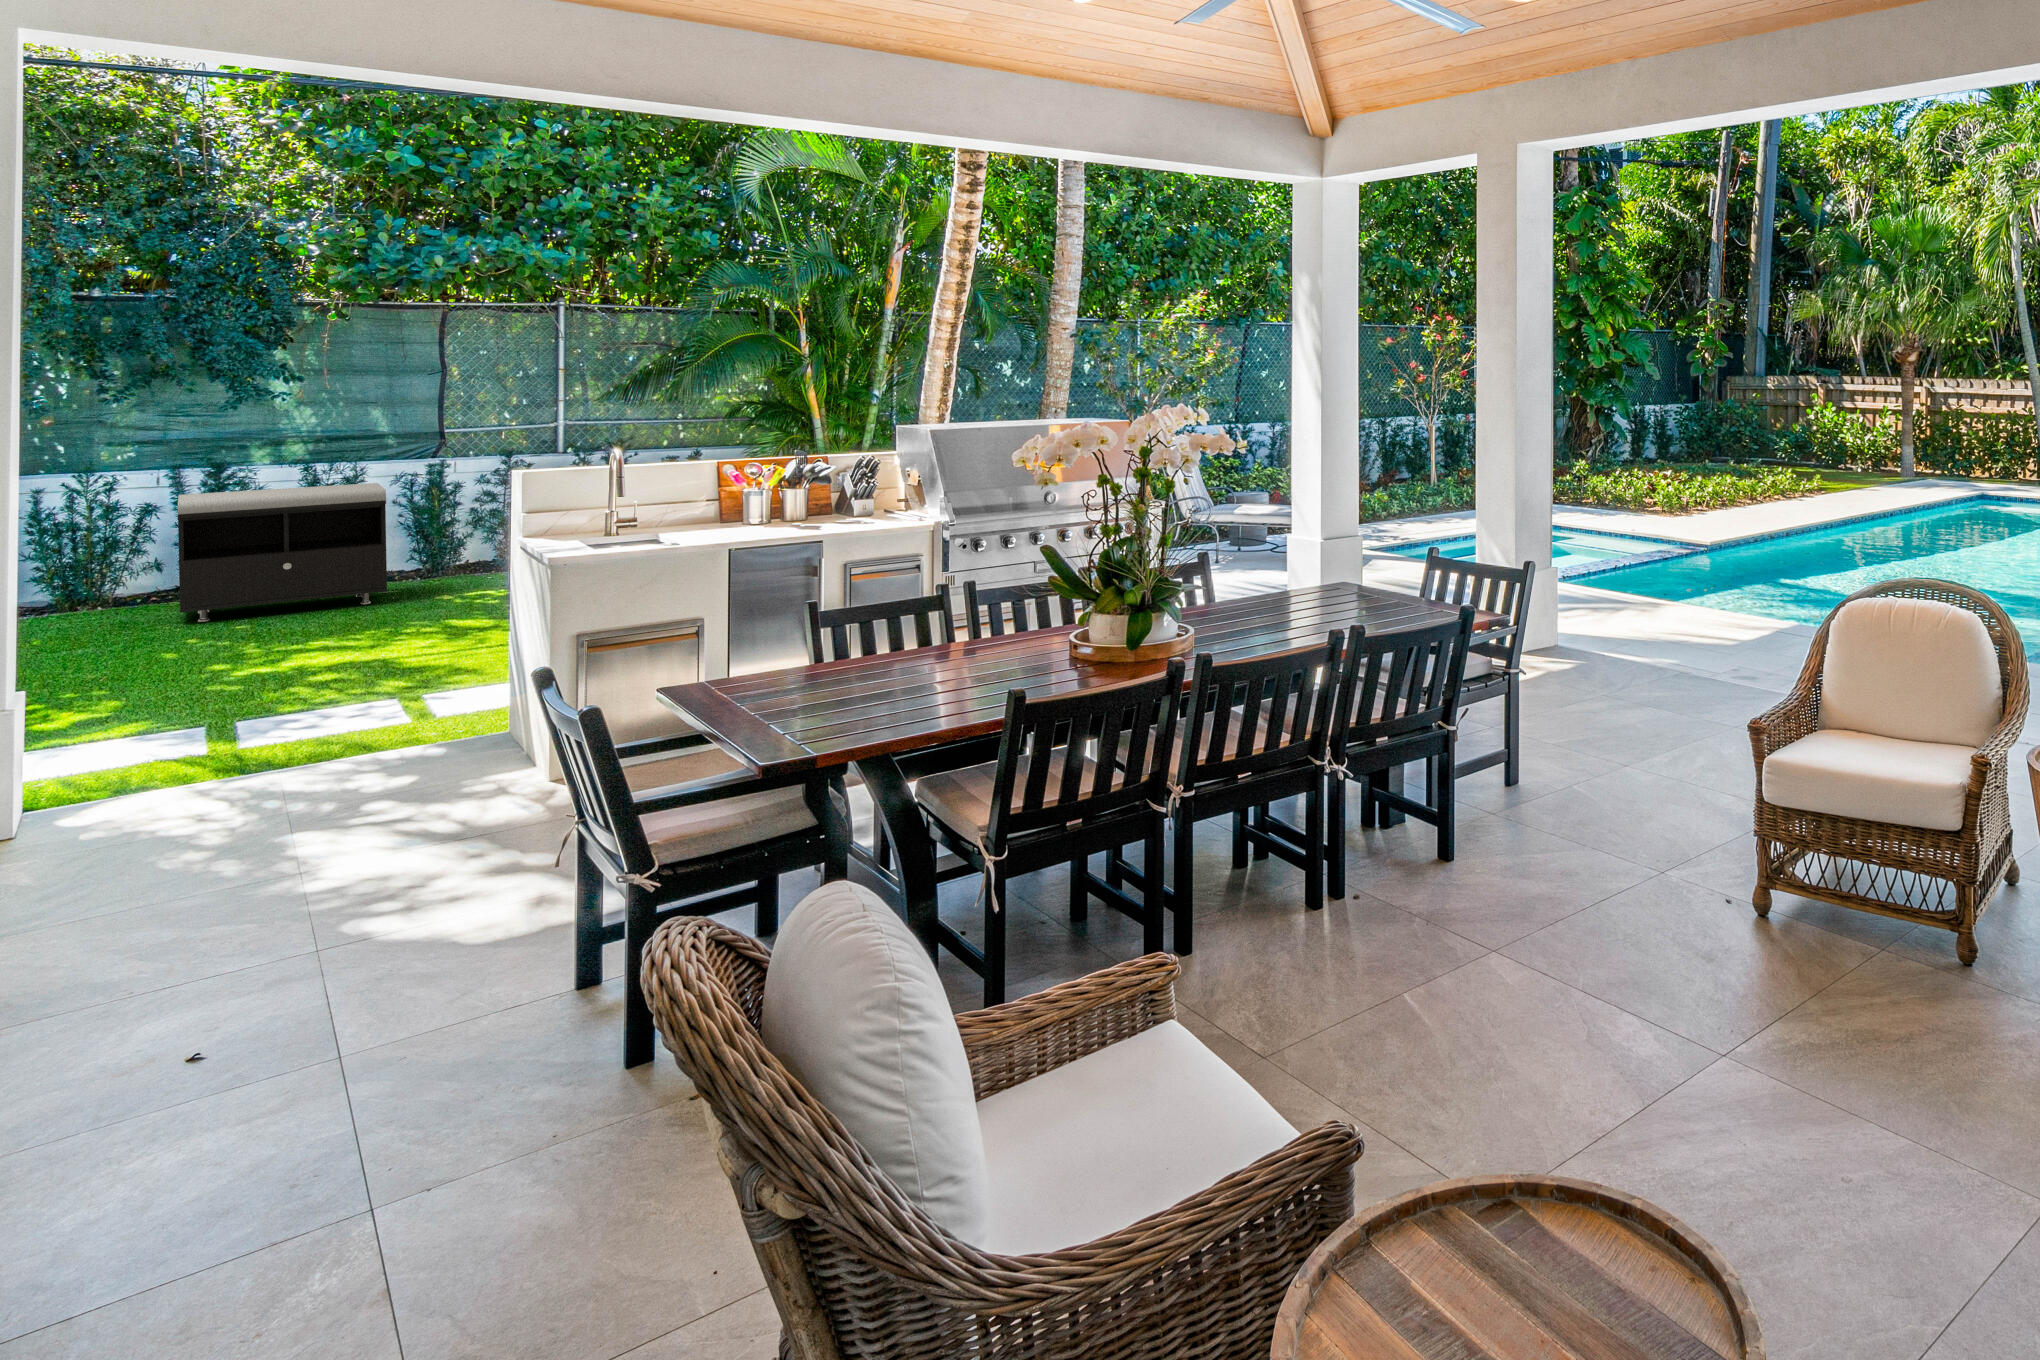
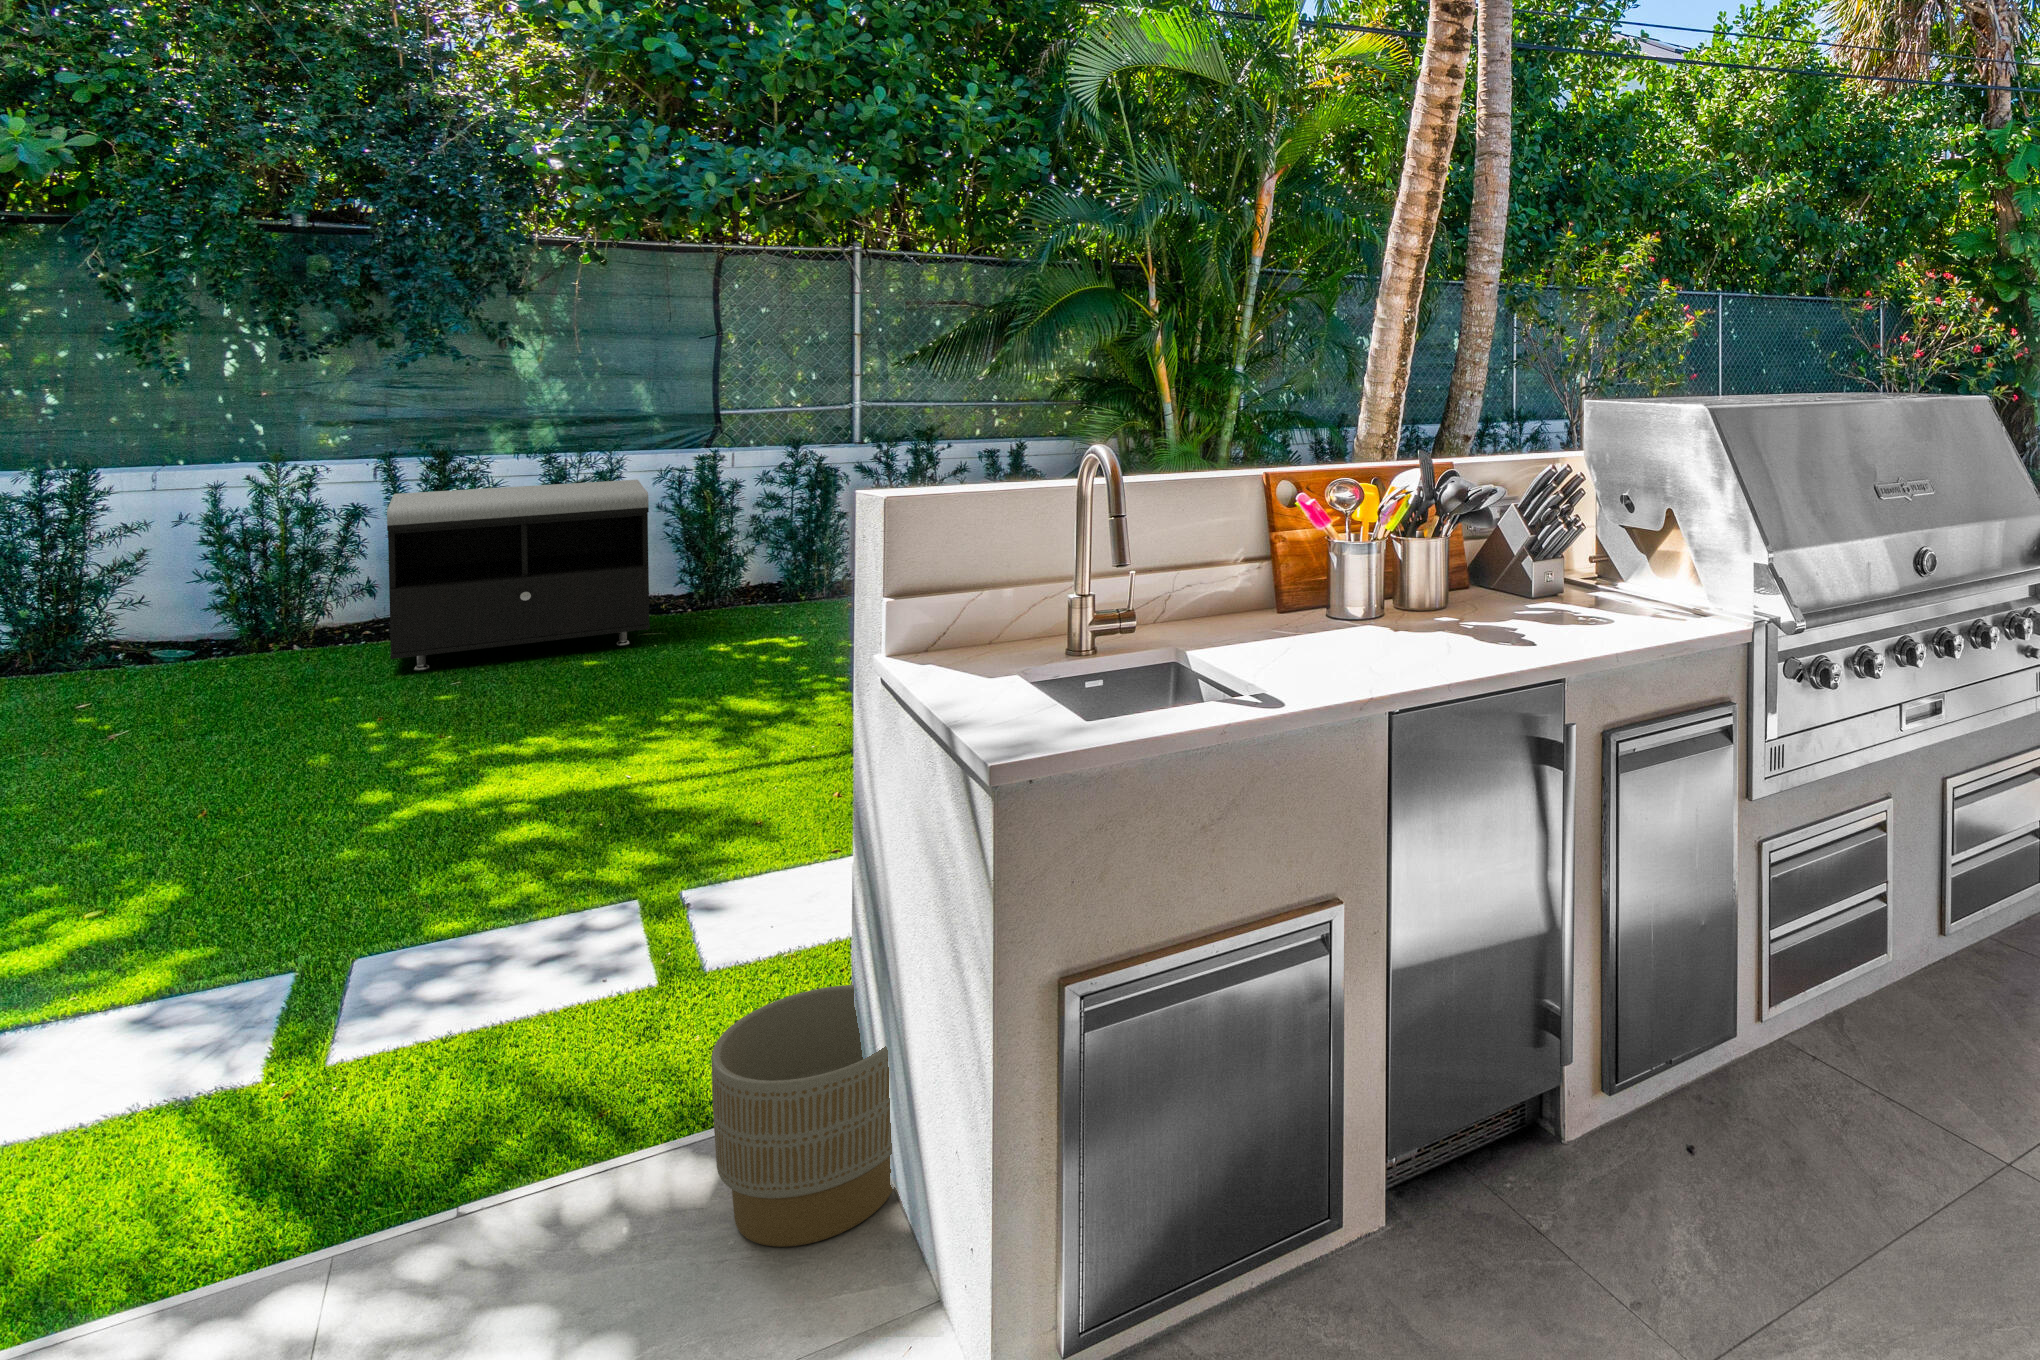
planter: none [413,688,524,794] -> present [712,985,893,1247]

